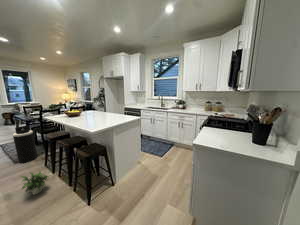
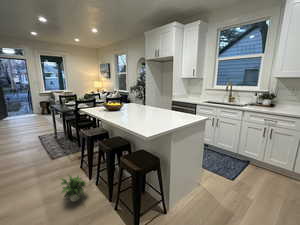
trash can: present [13,125,37,163] -> none [51,118,73,161]

